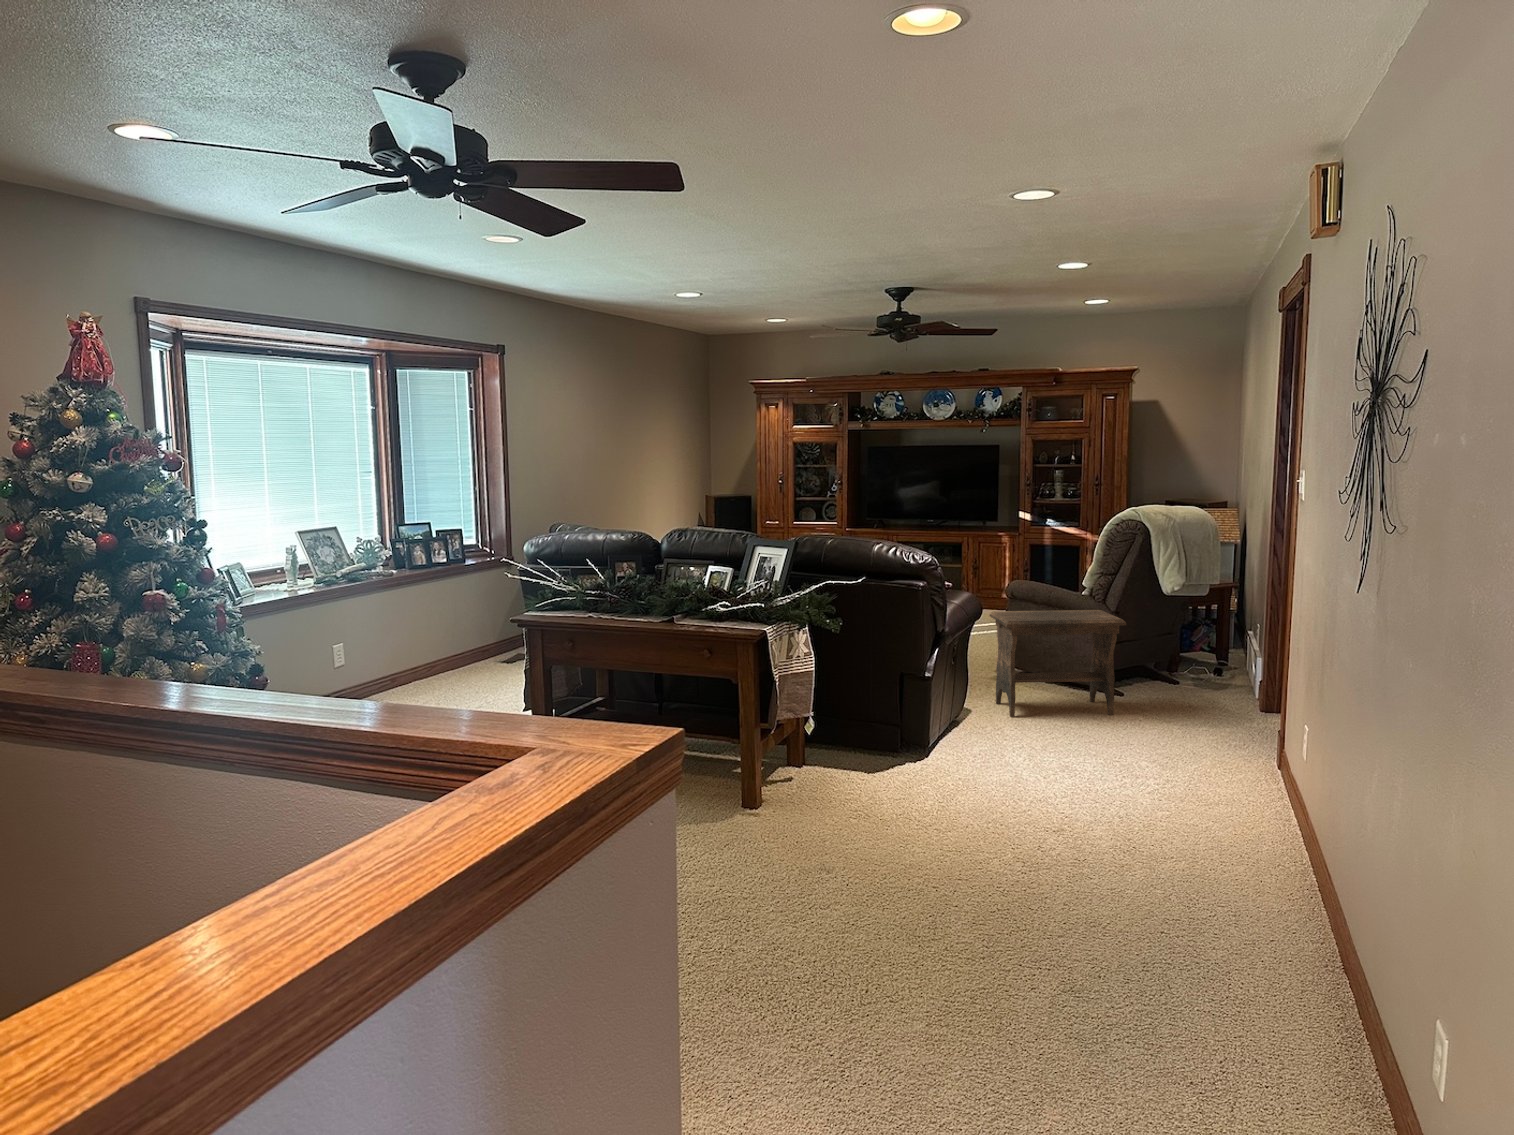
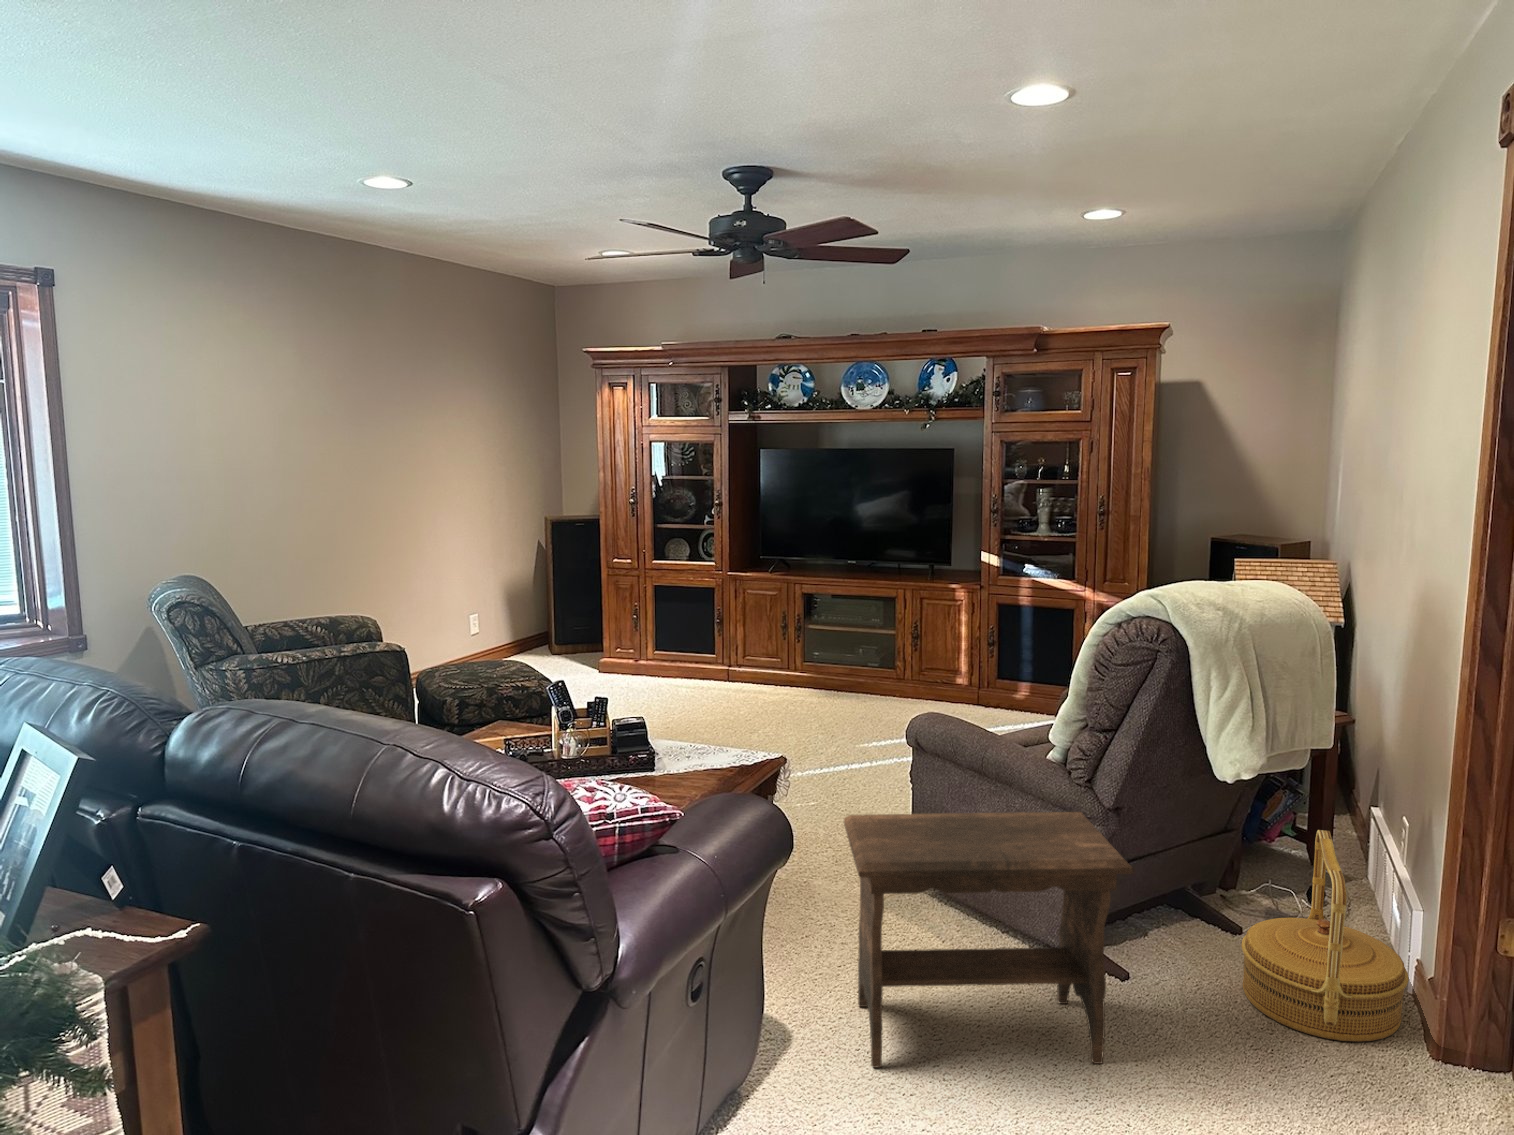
woven basket: none [1176,623,1252,709] -> present [1241,830,1409,1042]

